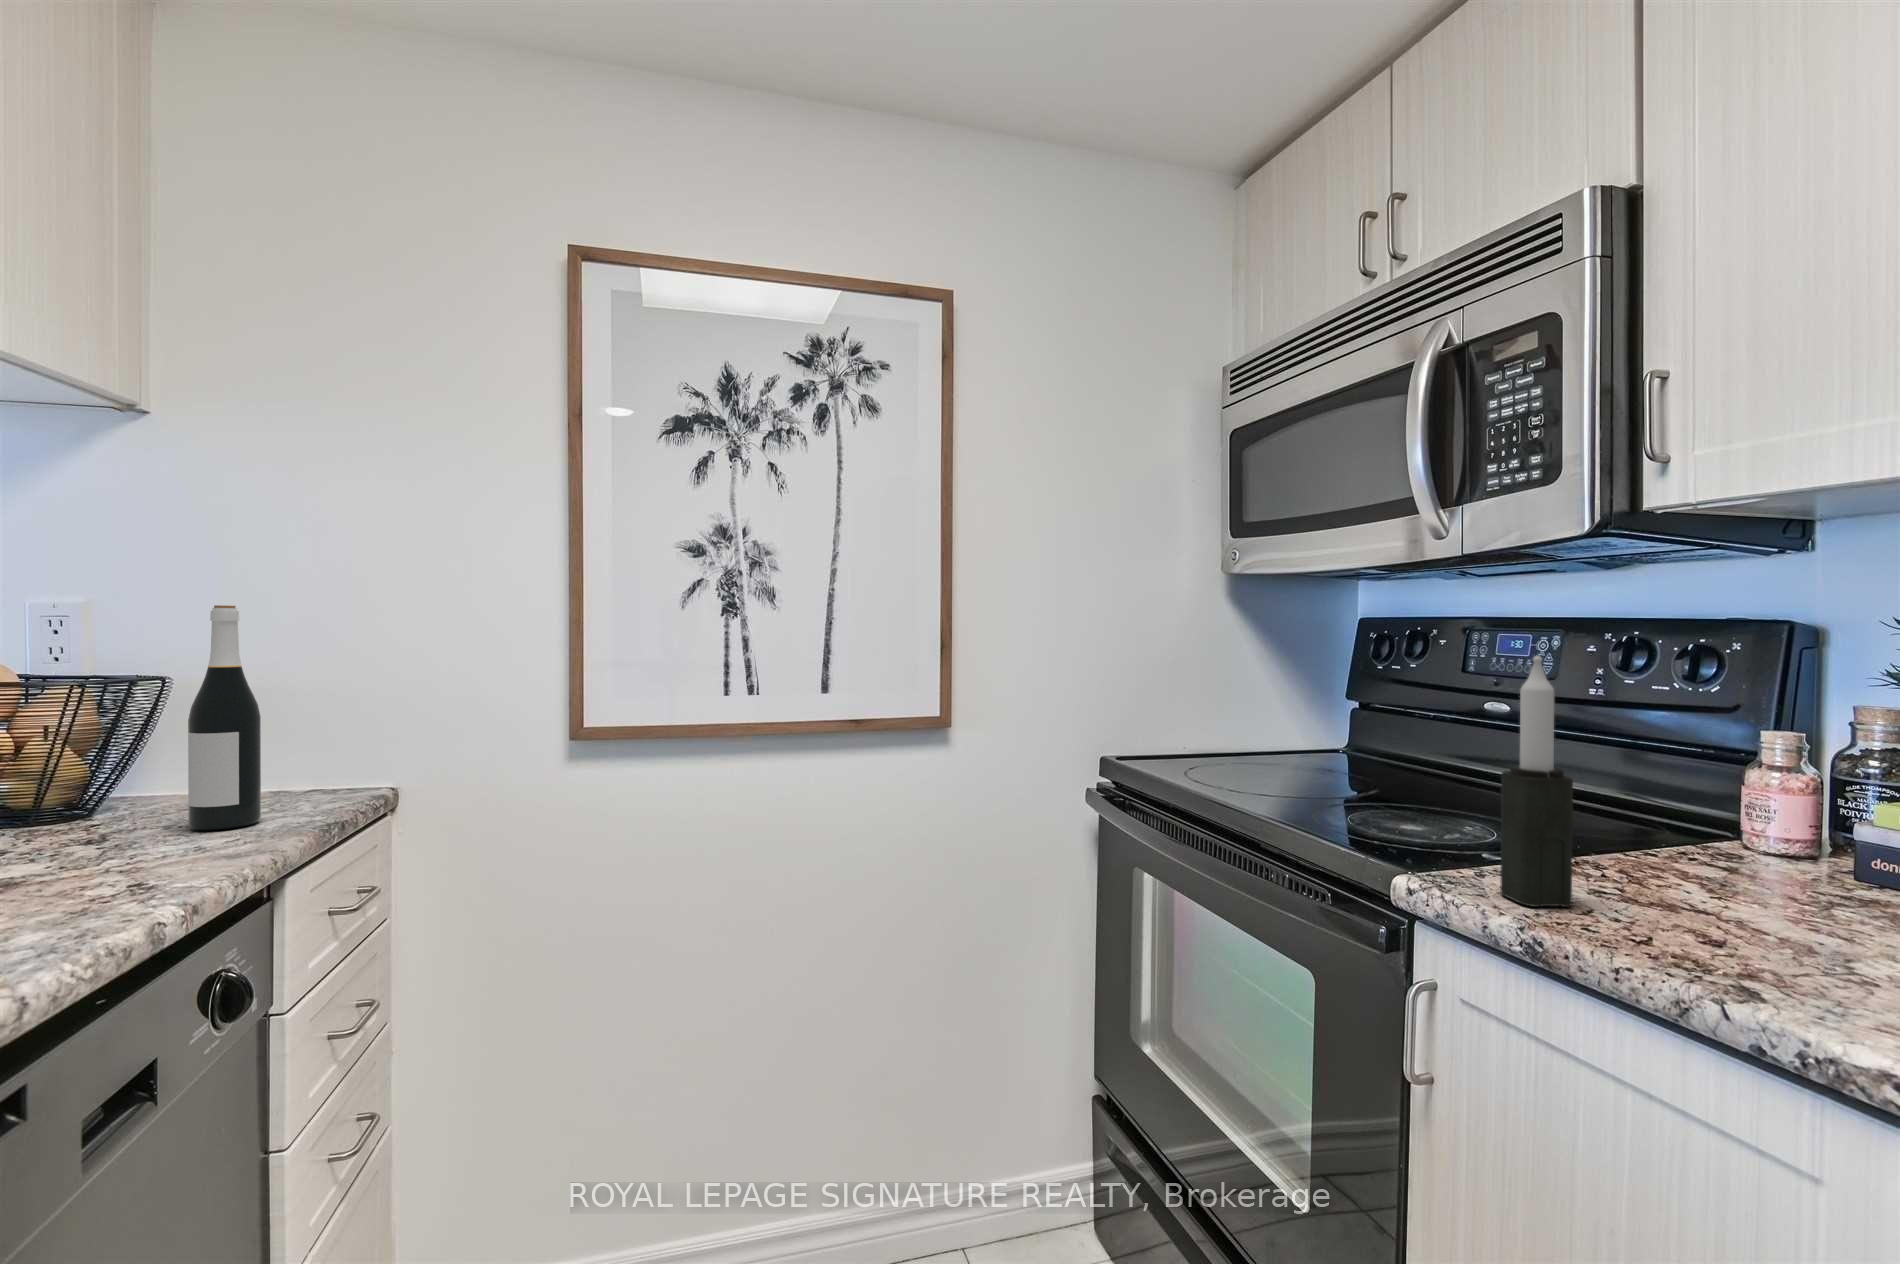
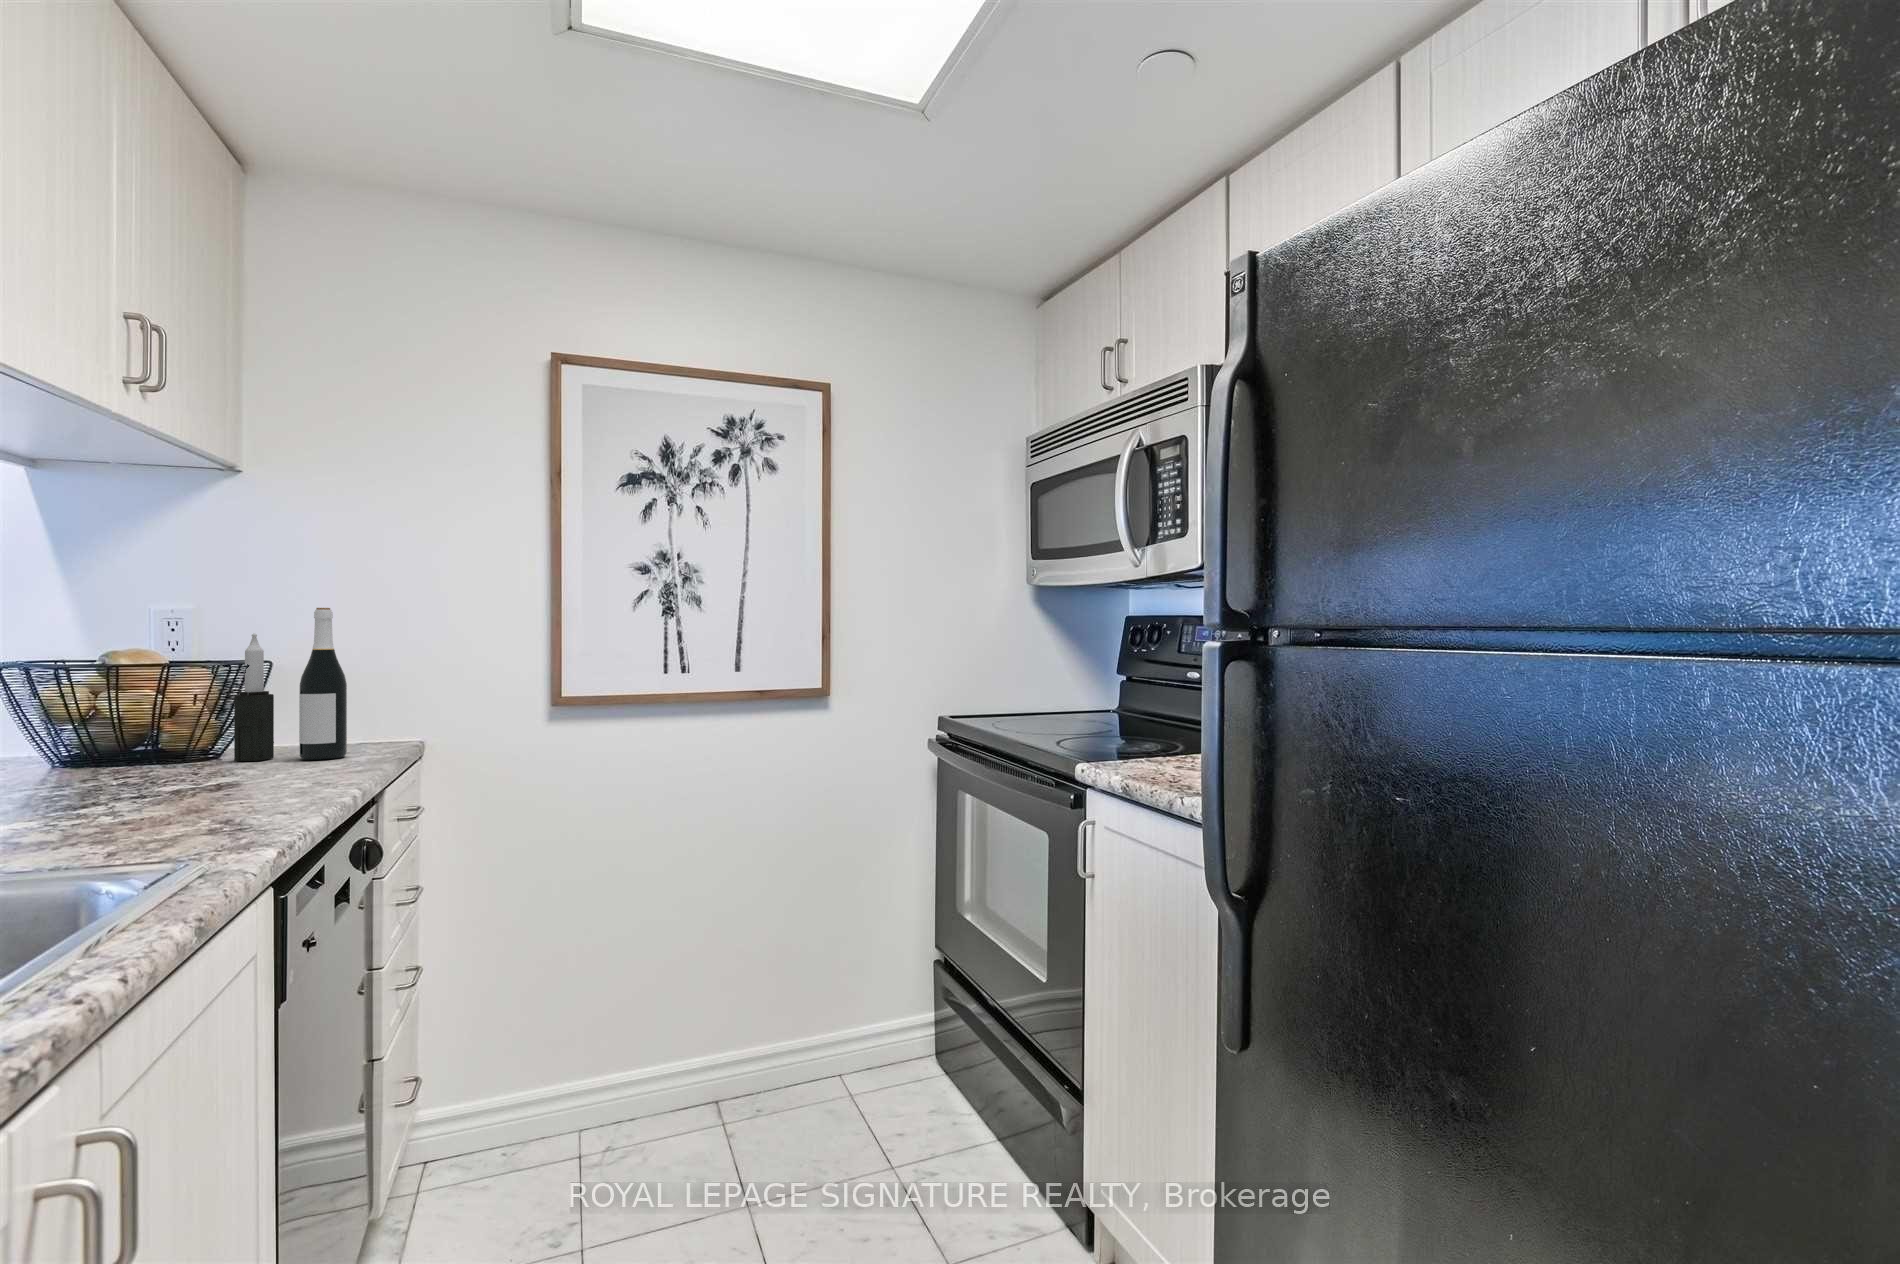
candle: present [1500,656,1573,907] -> present [234,633,274,761]

